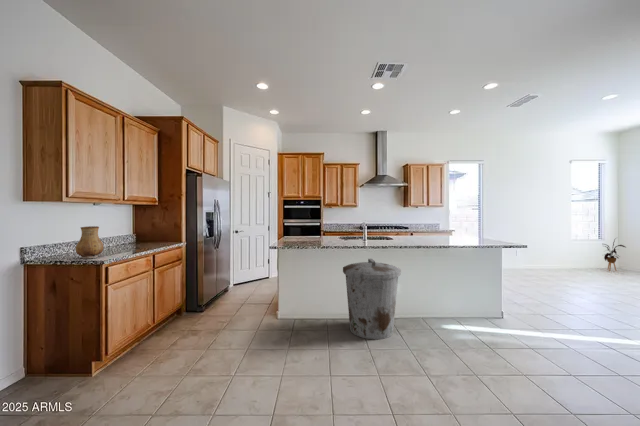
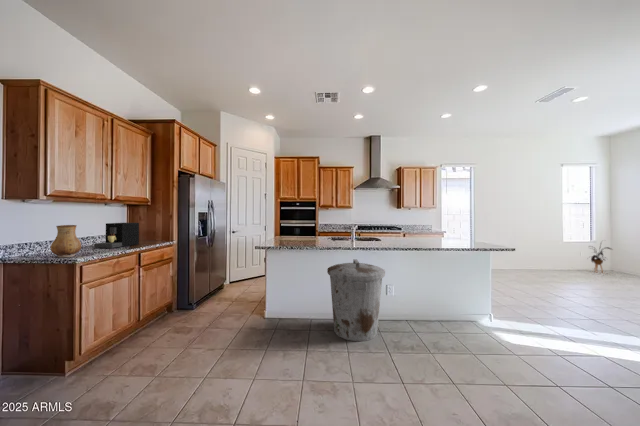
coffee maker: none [109,224,150,249] -> present [94,223,139,248]

